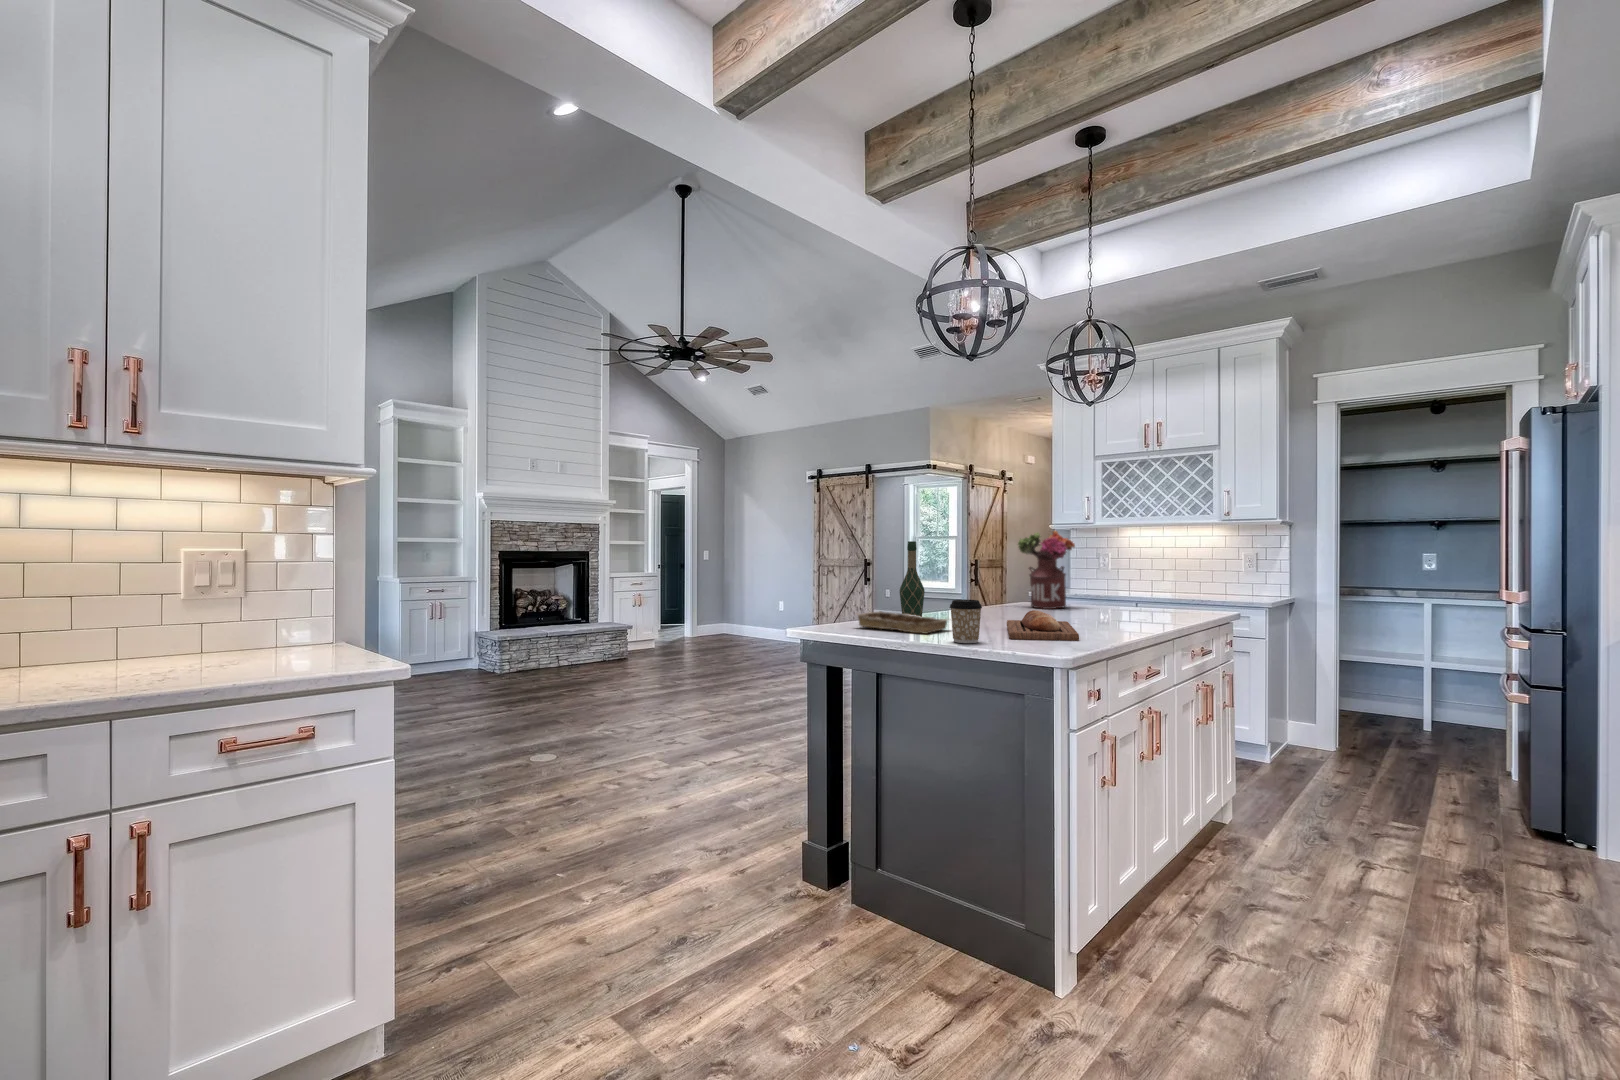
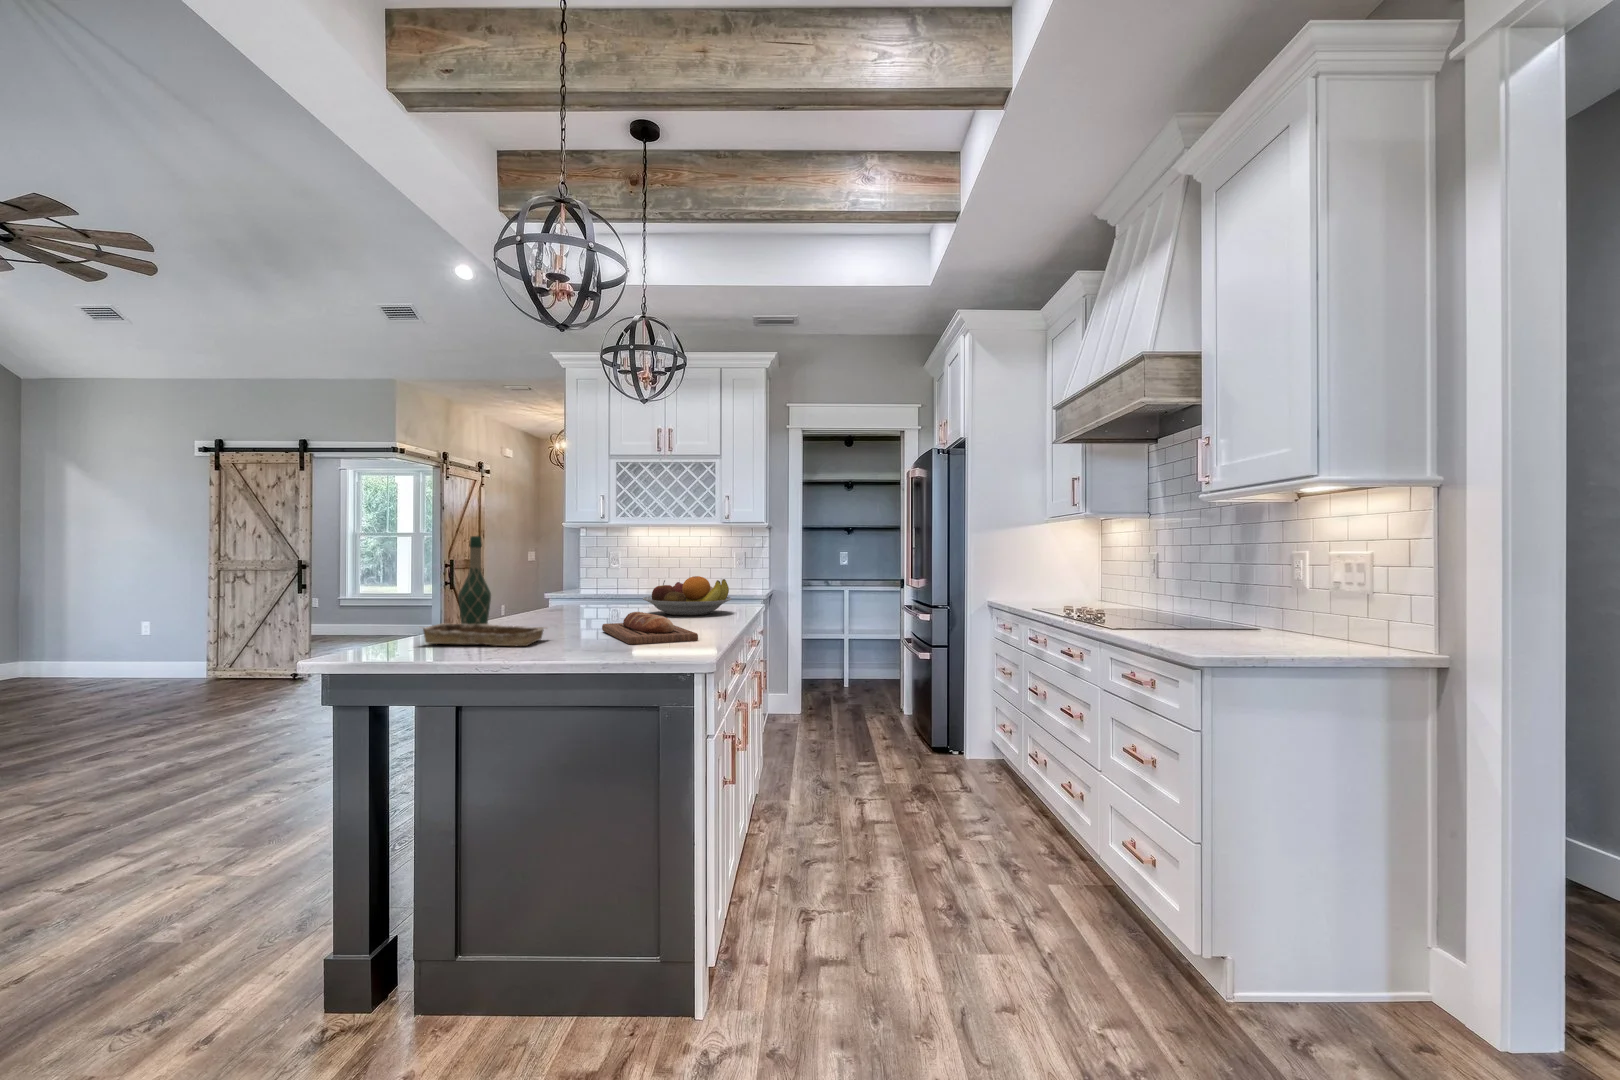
flower arrangement: present [1018,531,1075,609] -> none [571,527,631,610]
fruit bowl: none [1074,579,1170,618] -> present [643,576,732,615]
coffee cup: present [950,599,982,643] -> none [571,603,609,653]

